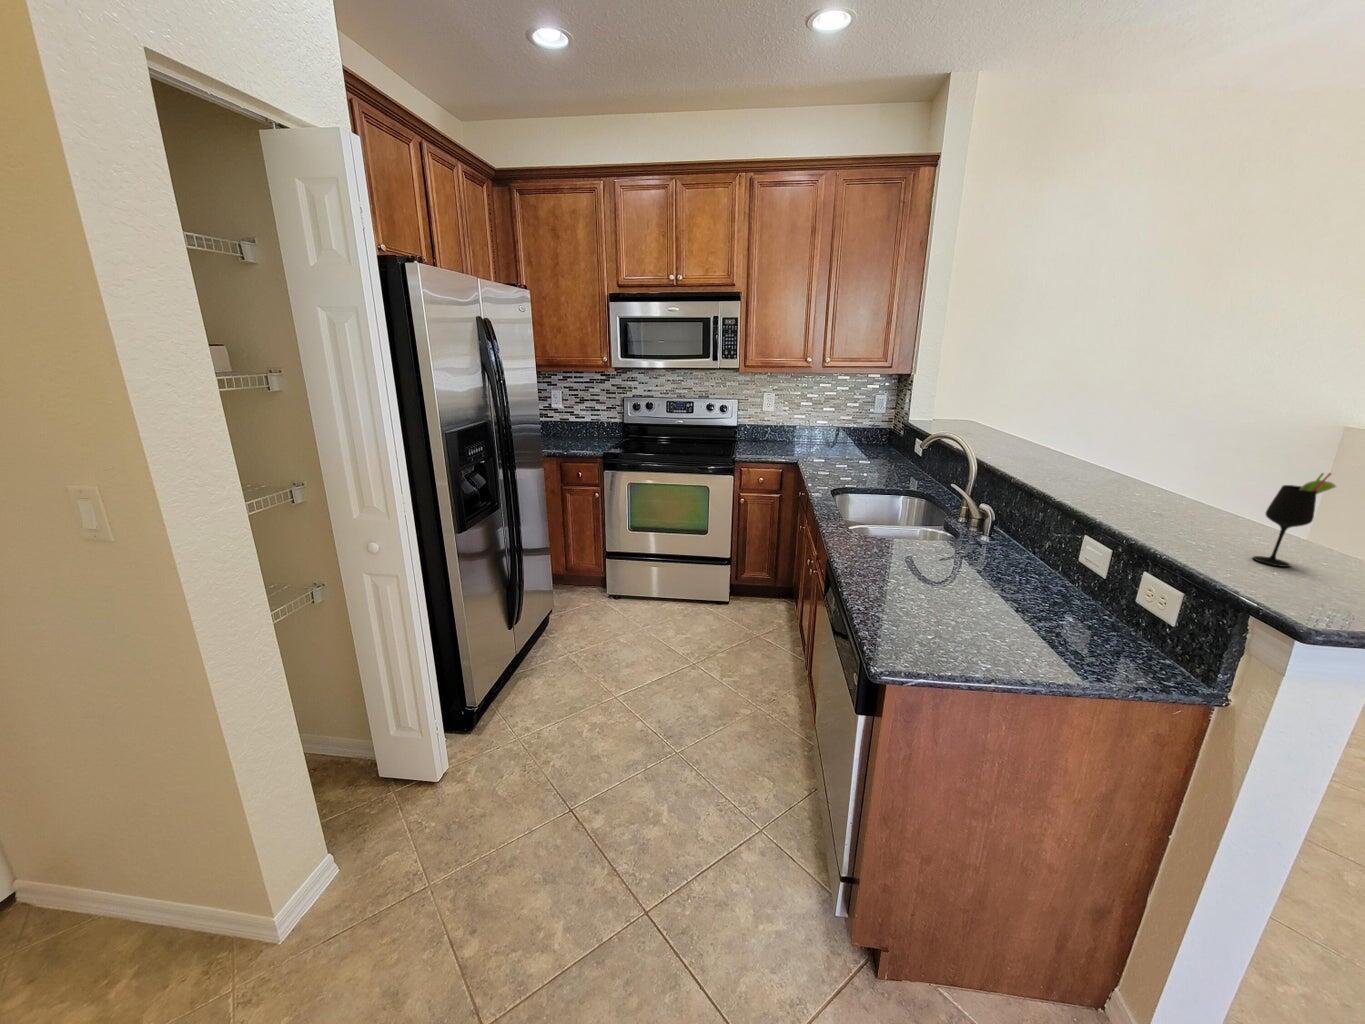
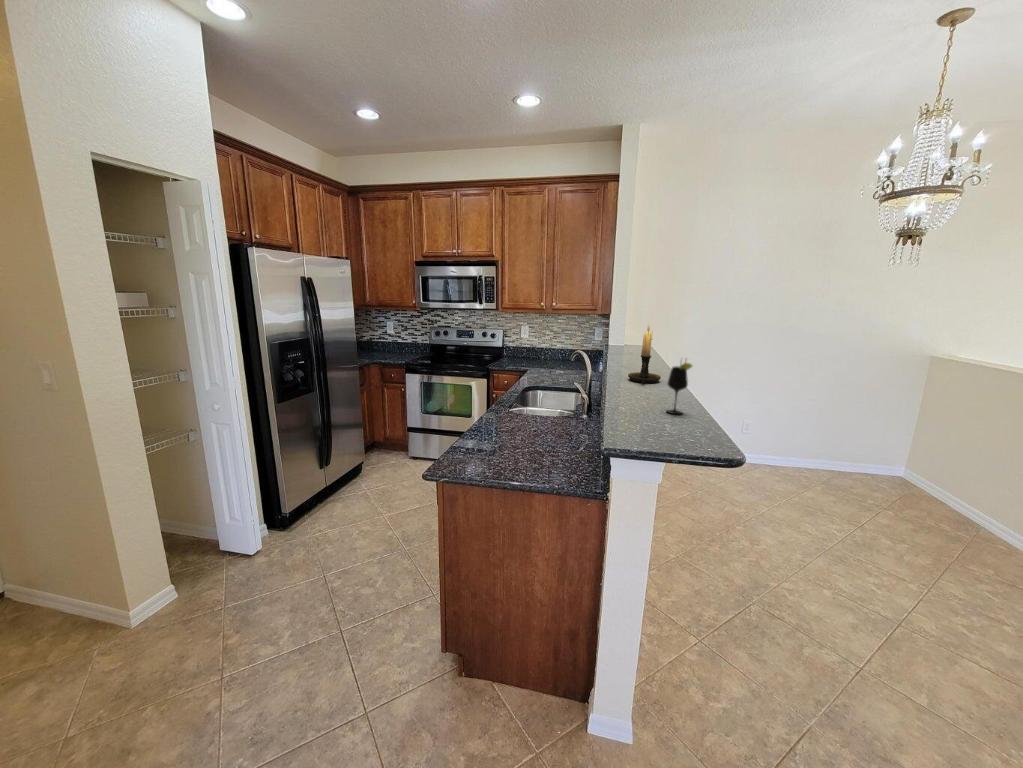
candle holder: none [1061,398,1122,498] -> present [628,324,661,383]

